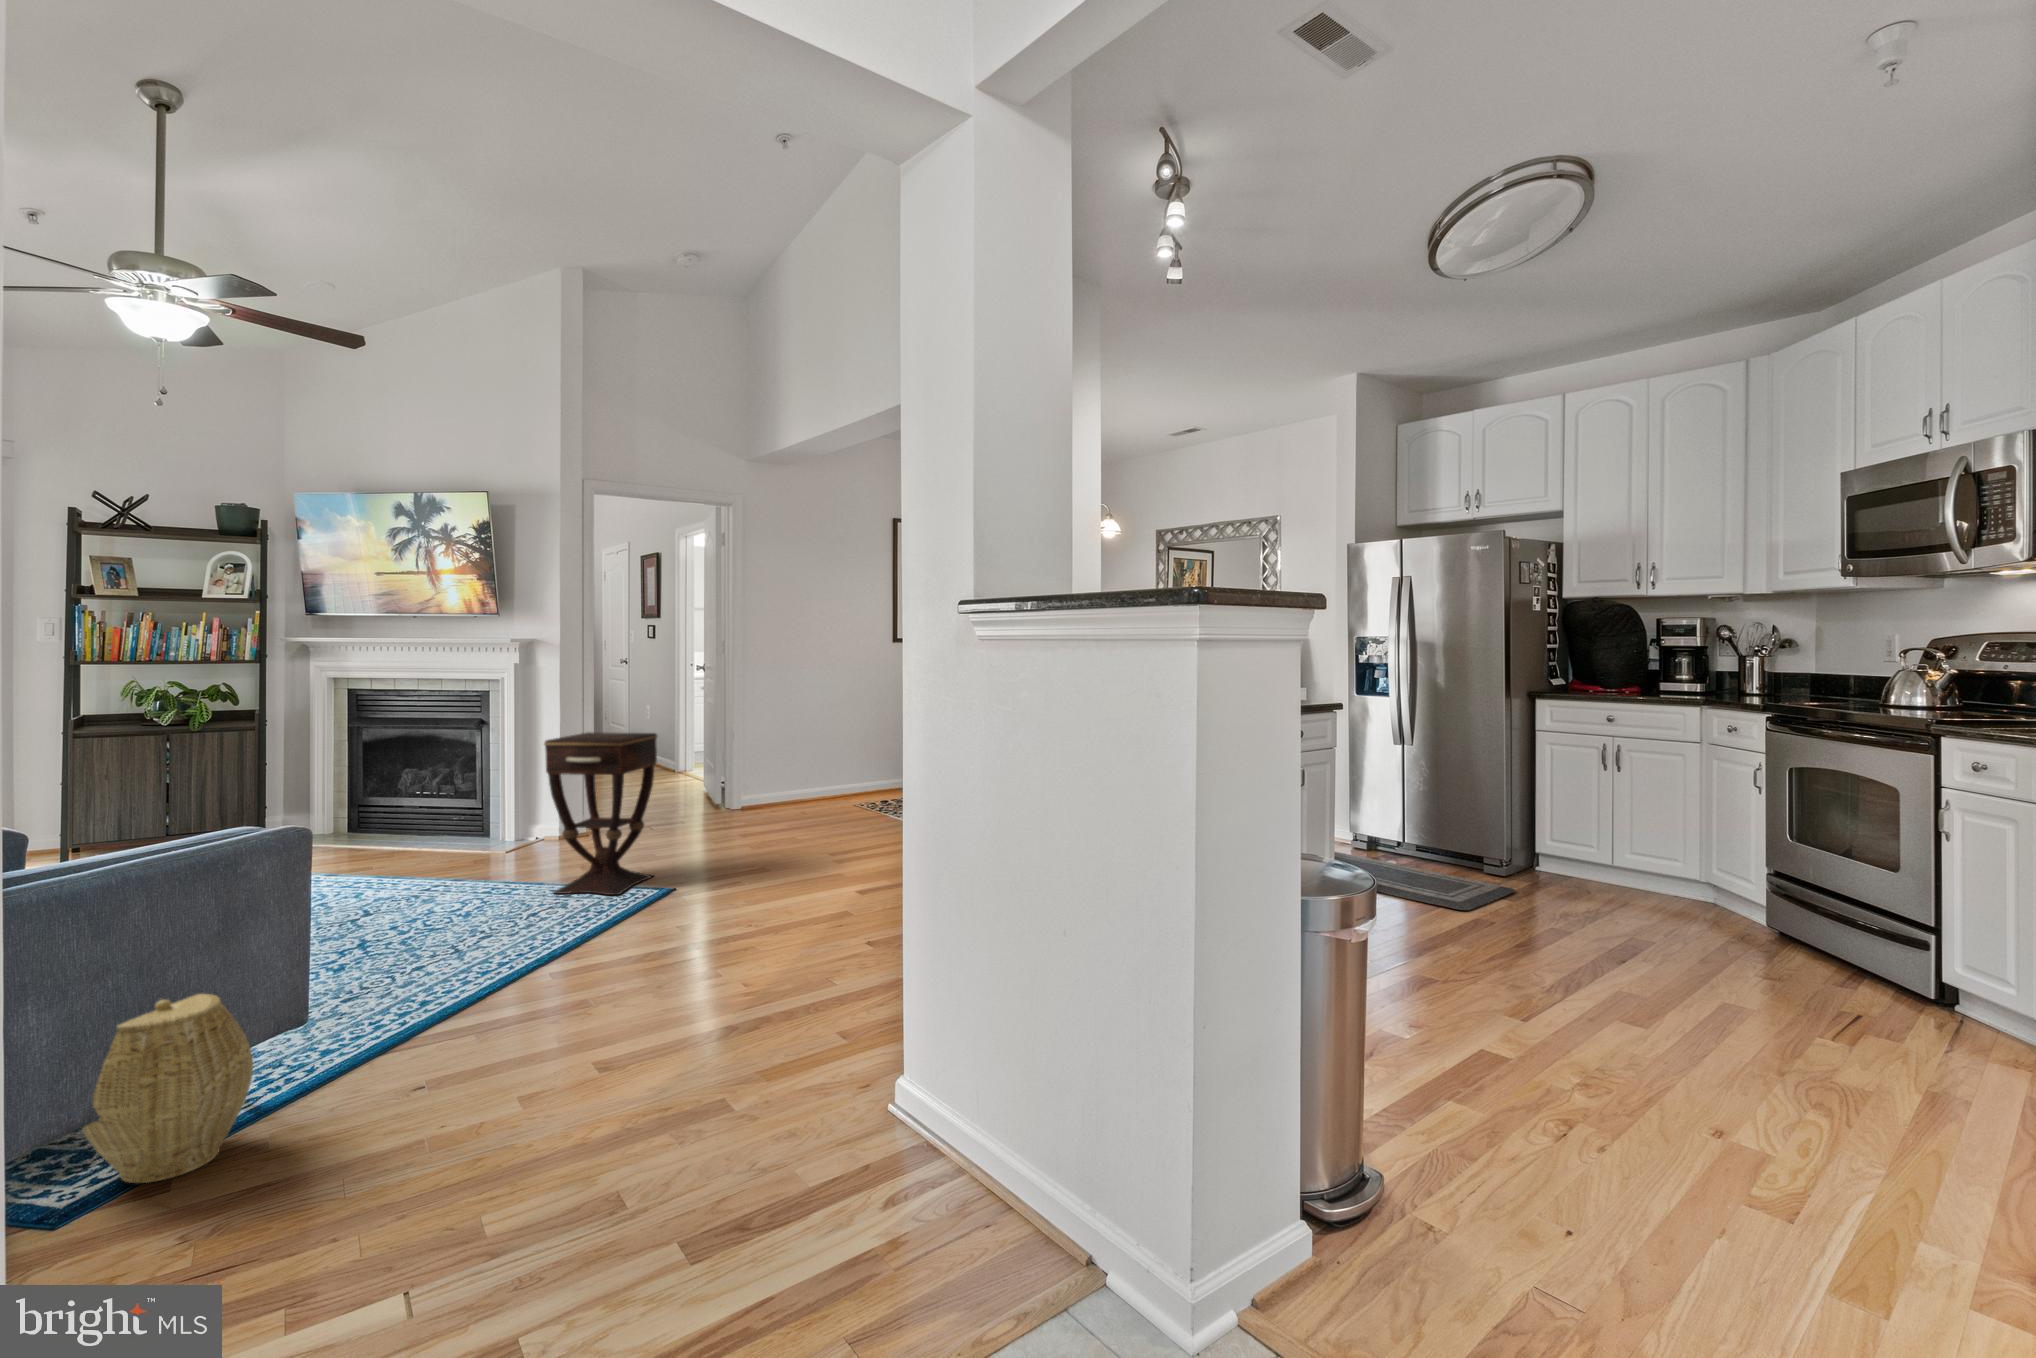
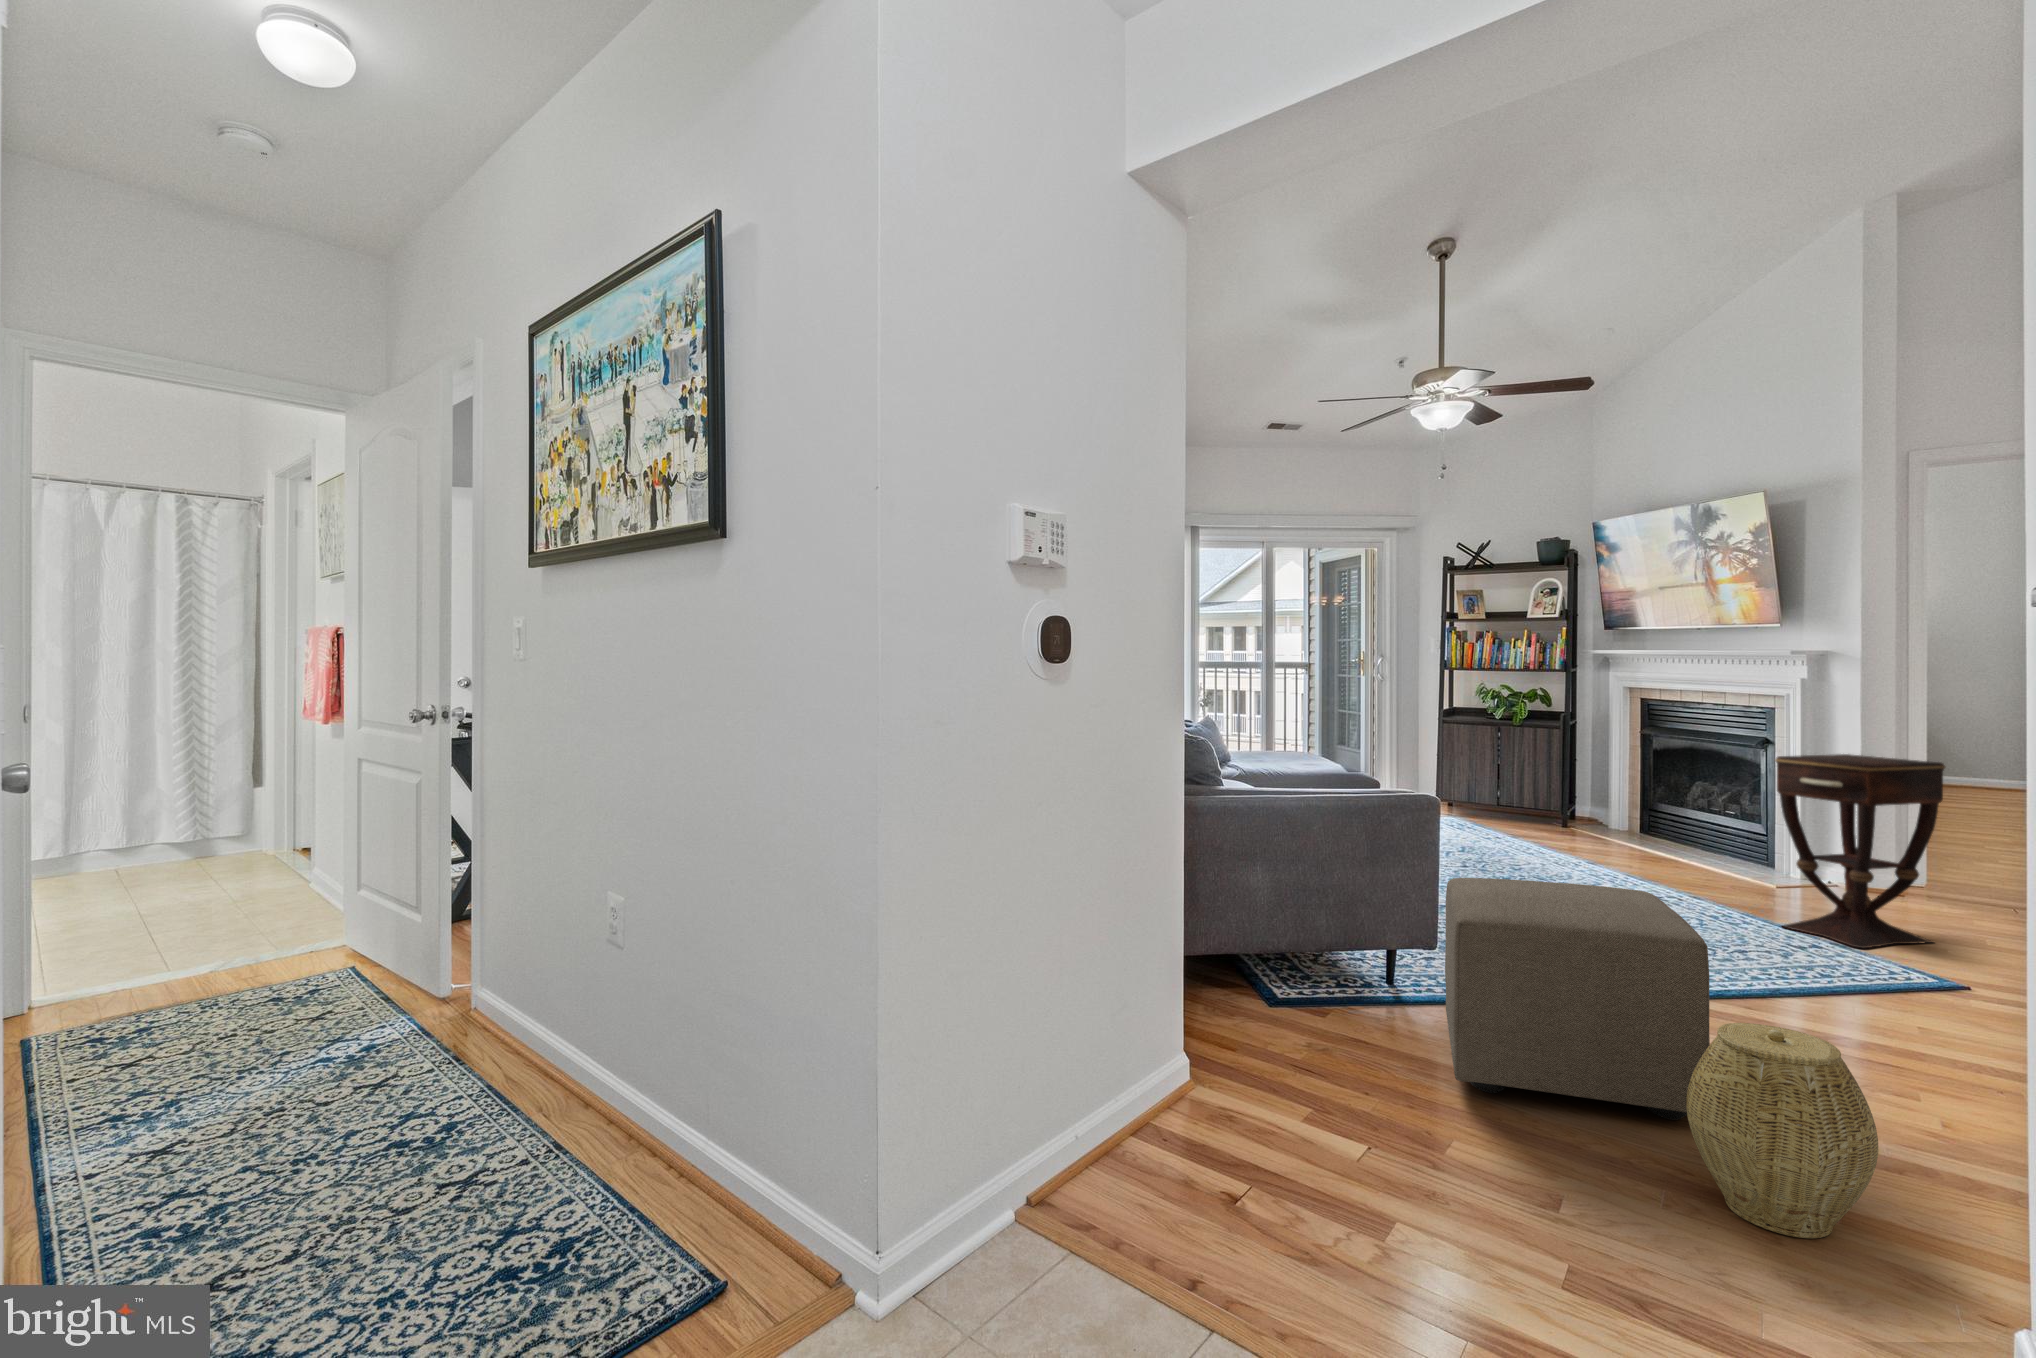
ottoman: none [337,890,654,1166] -> present [1445,878,1710,1120]
woven basket: present [82,994,253,1183] -> present [1686,1023,1878,1238]

